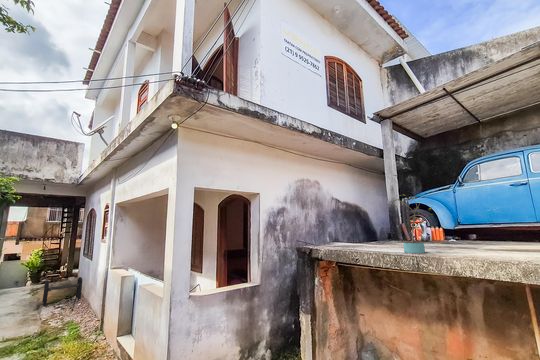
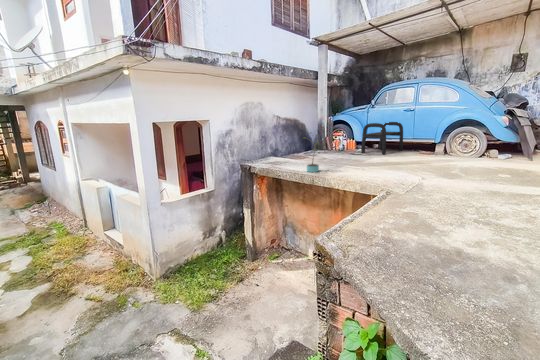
bench: present [42,277,82,306] -> present [361,122,403,154]

